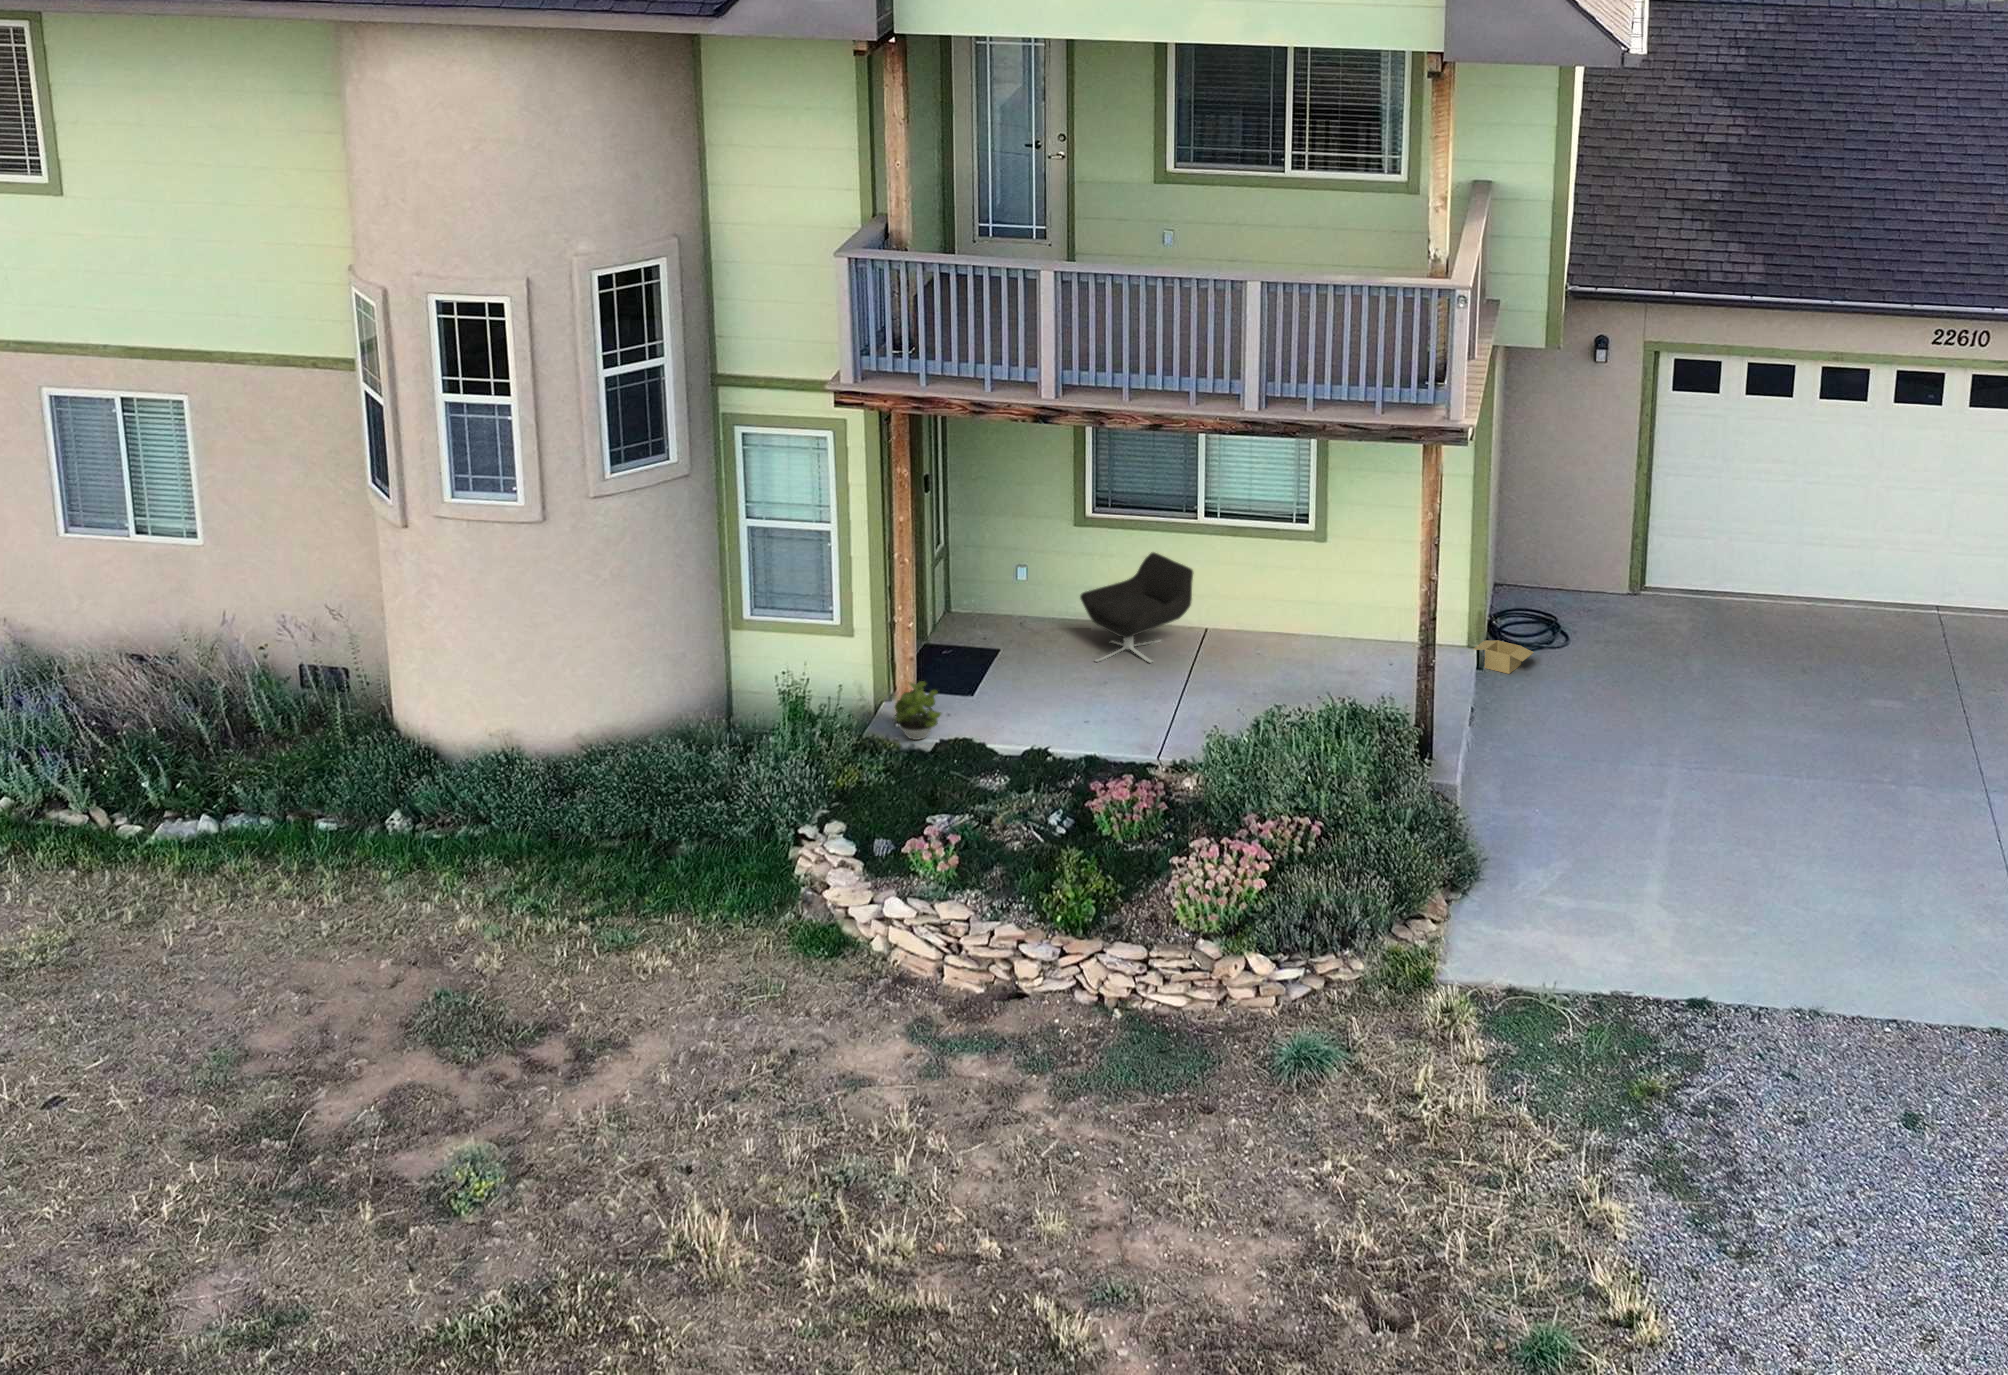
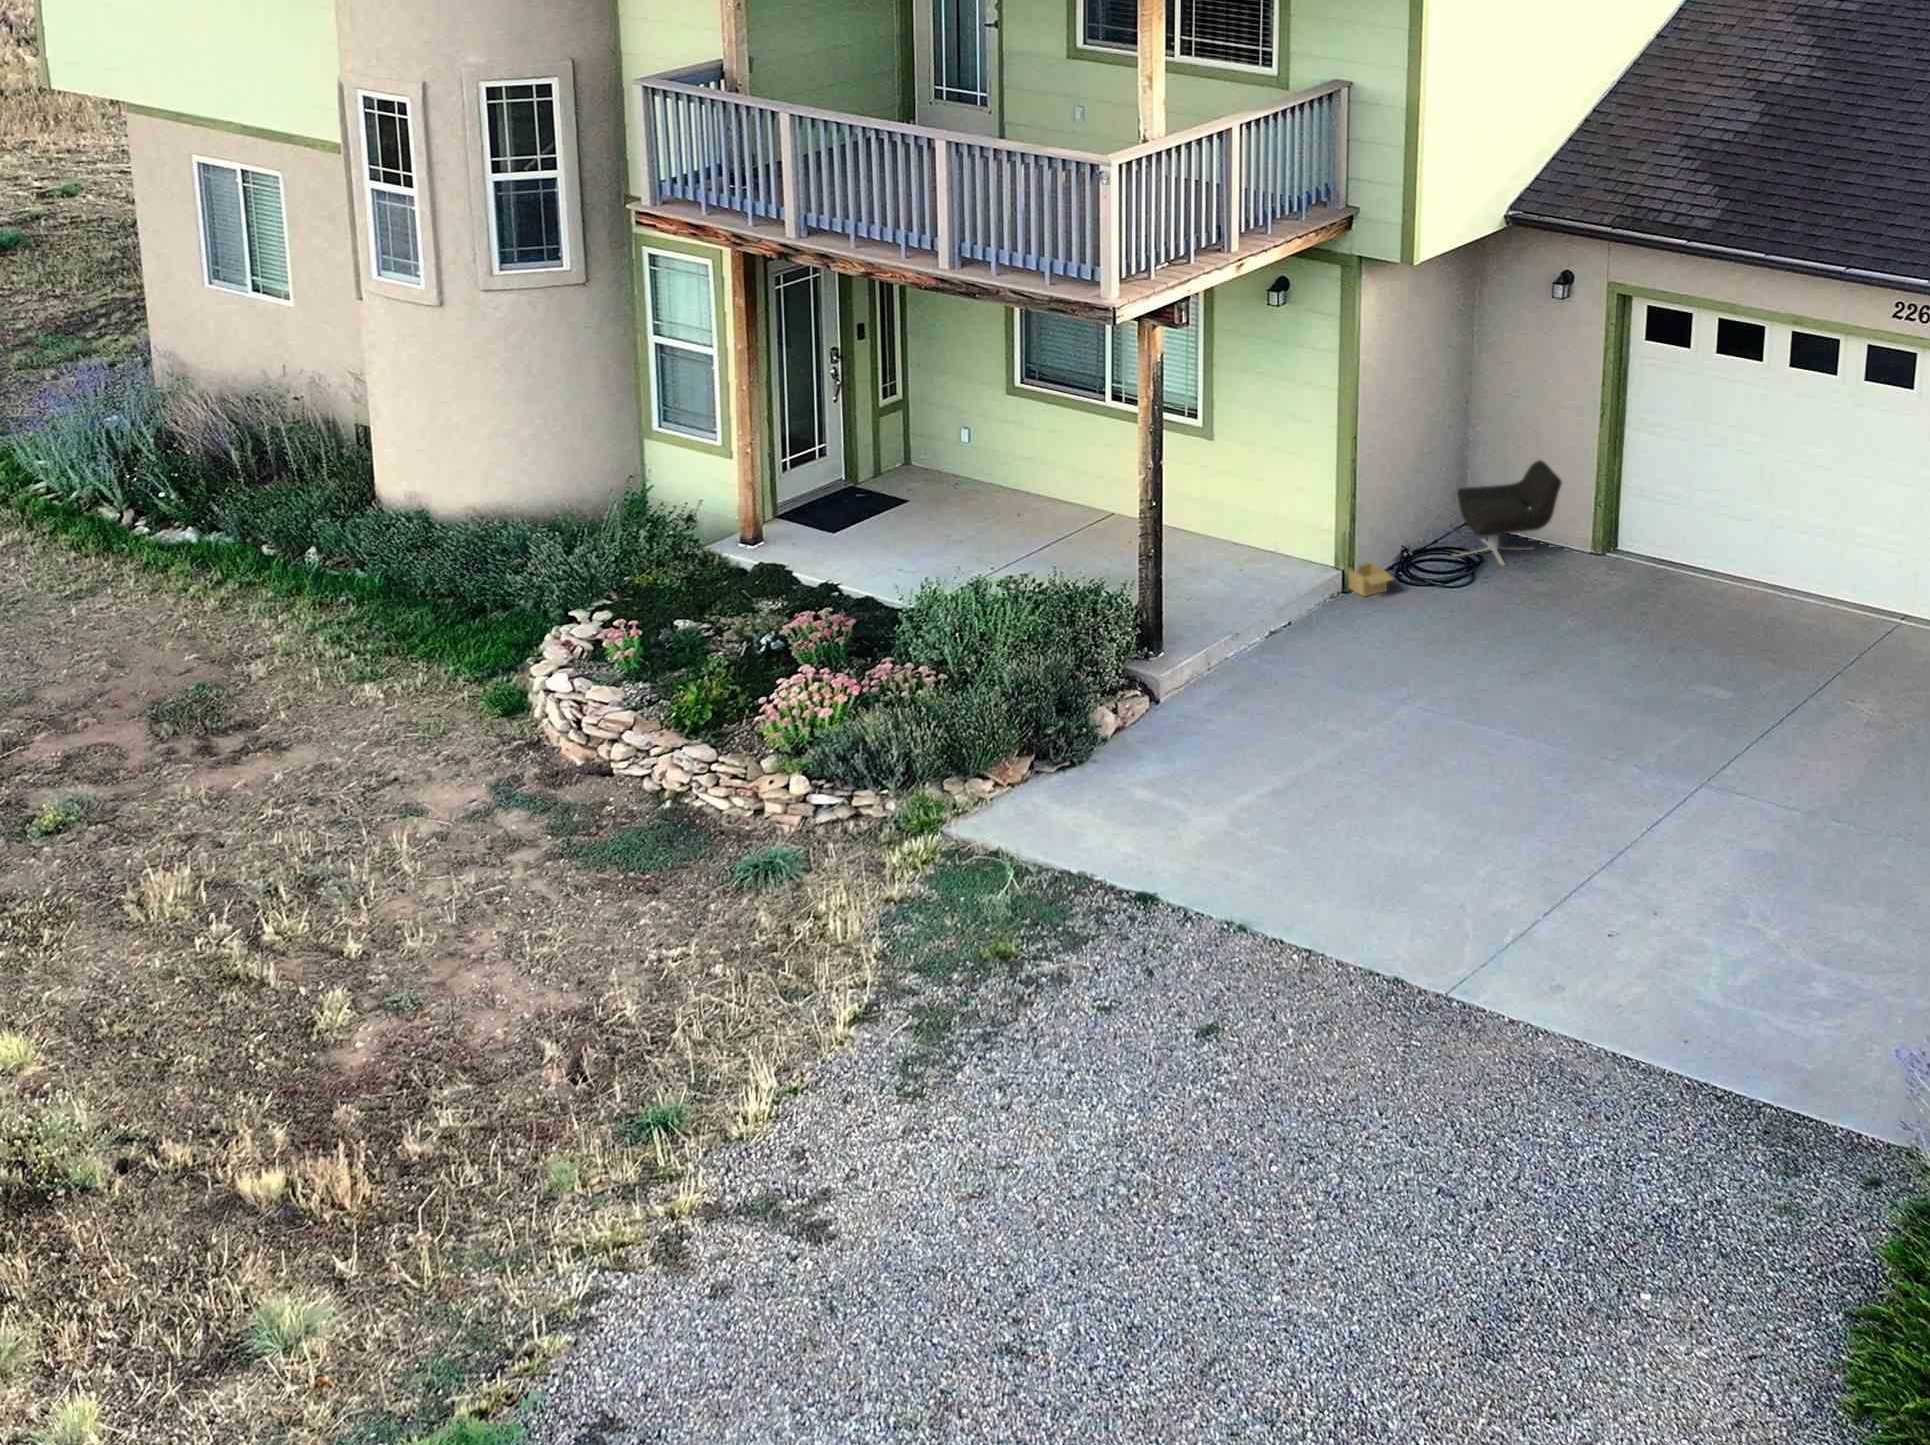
lounge chair: present [1080,552,1193,663] -> present [1453,460,1562,565]
potted plant: present [895,681,941,740] -> none [724,506,775,560]

